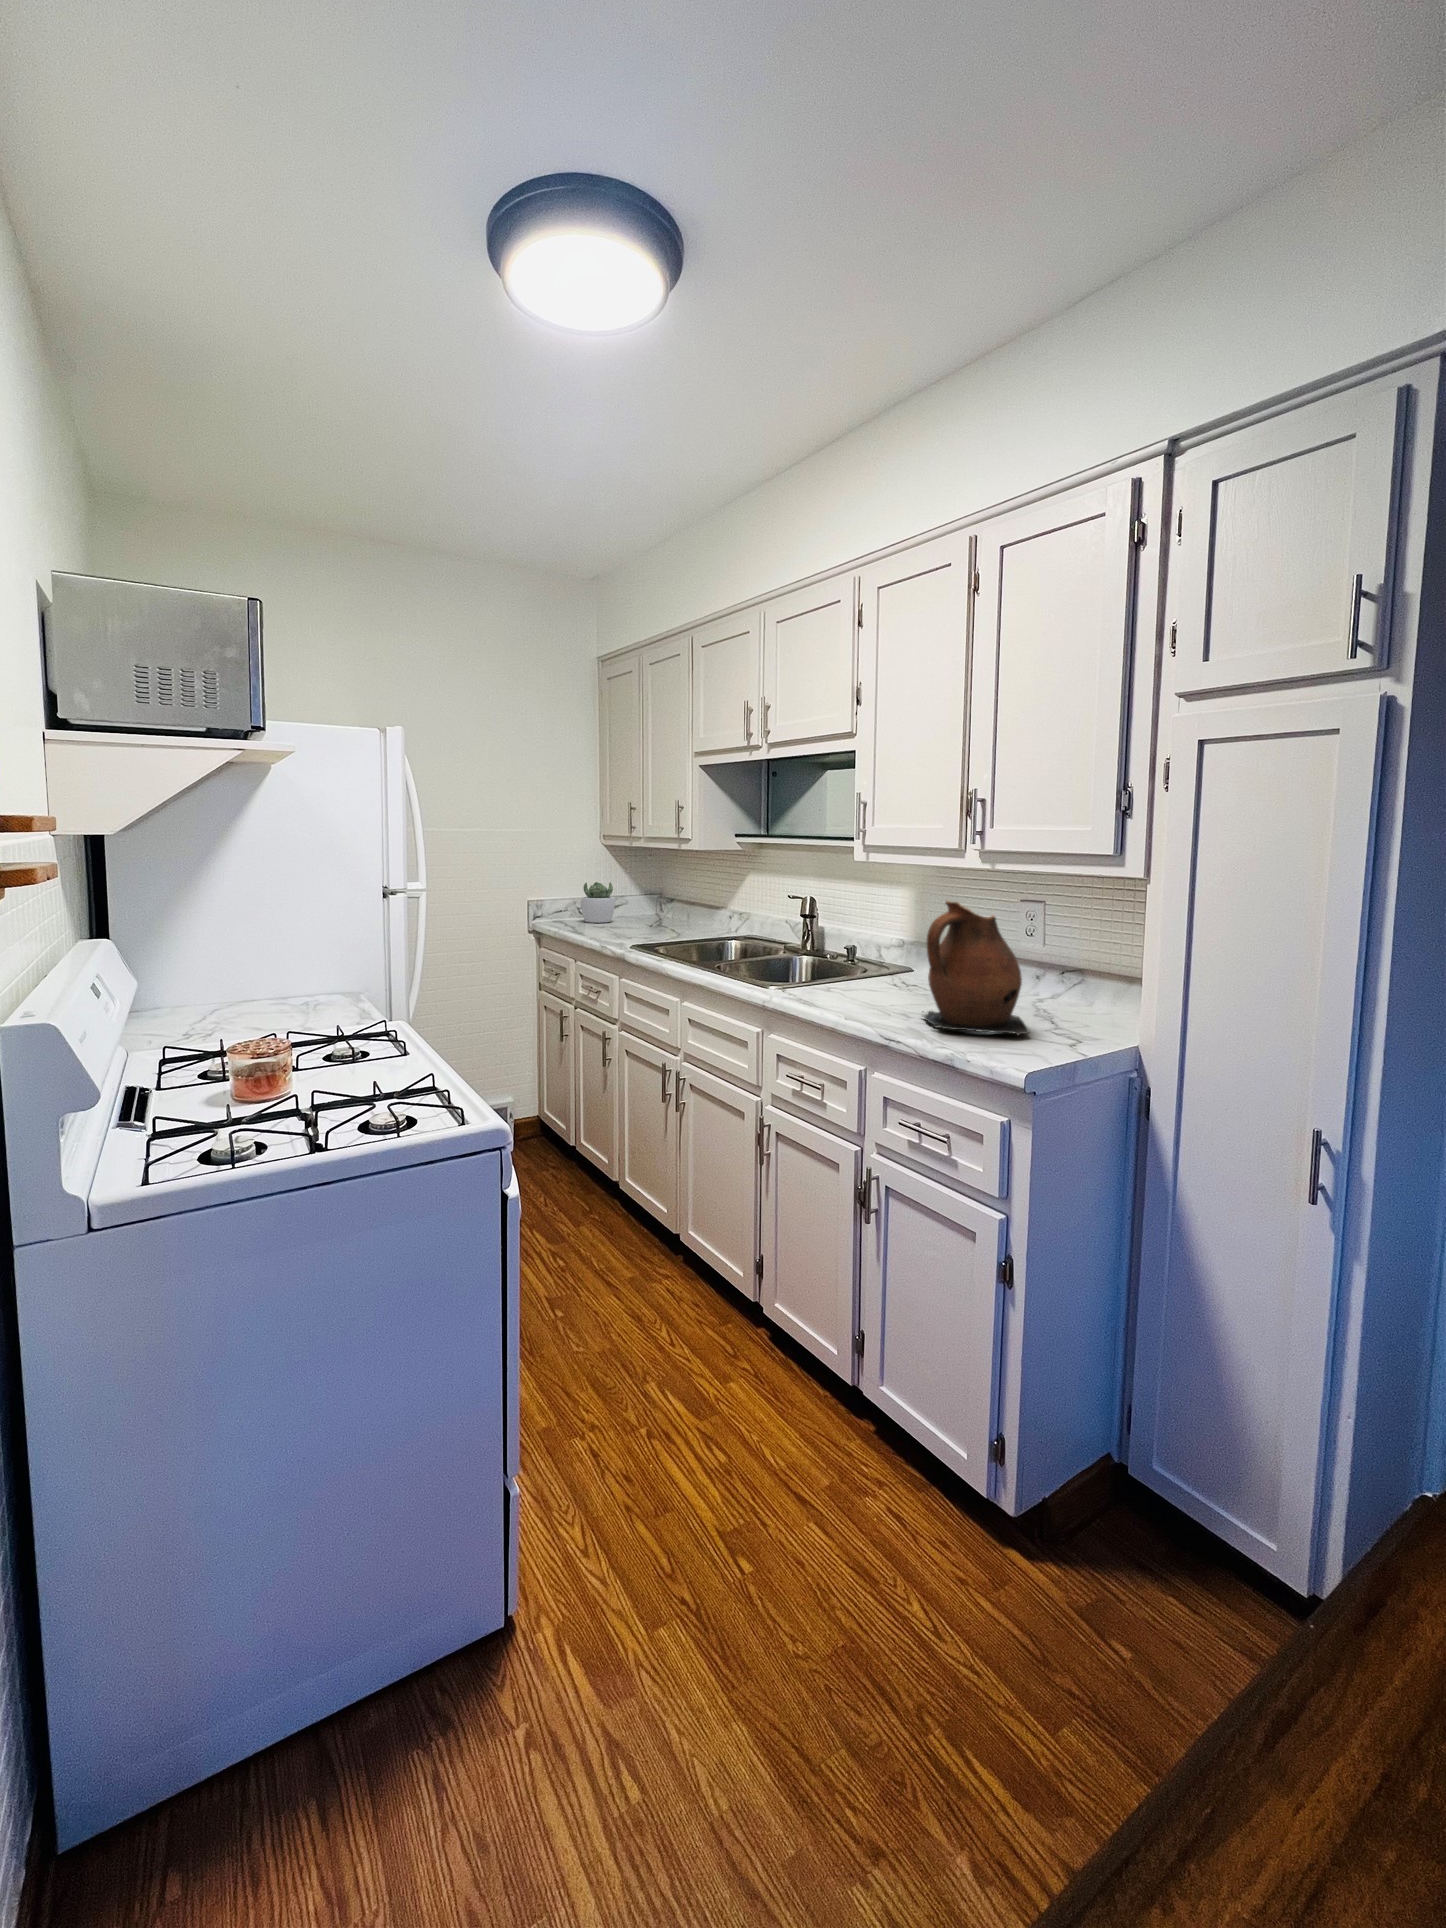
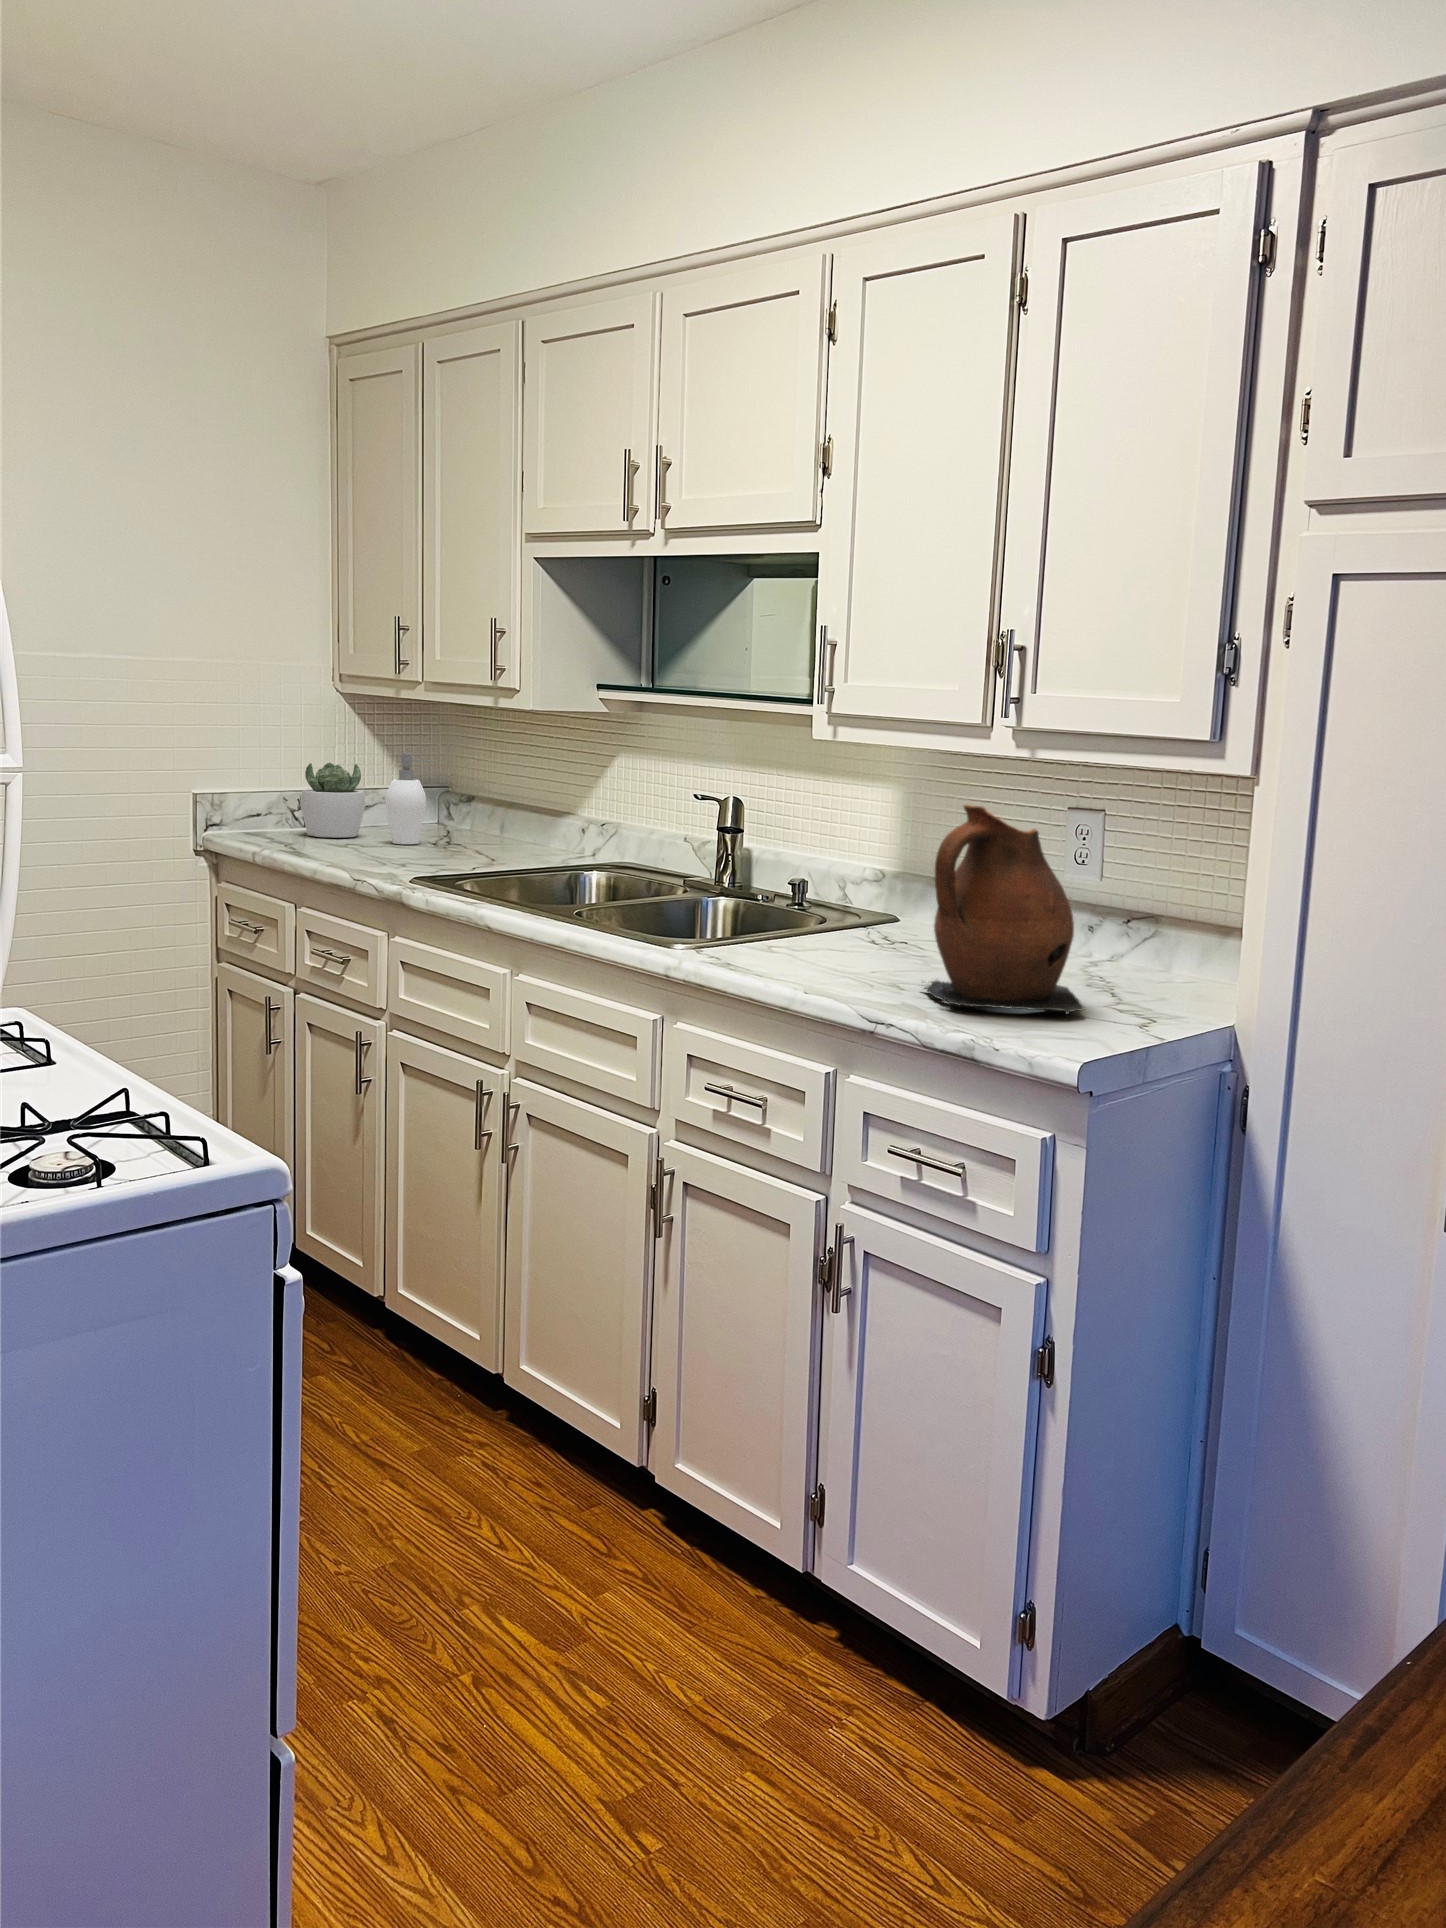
soap dispenser: none [625,876,651,926] -> present [386,753,436,844]

